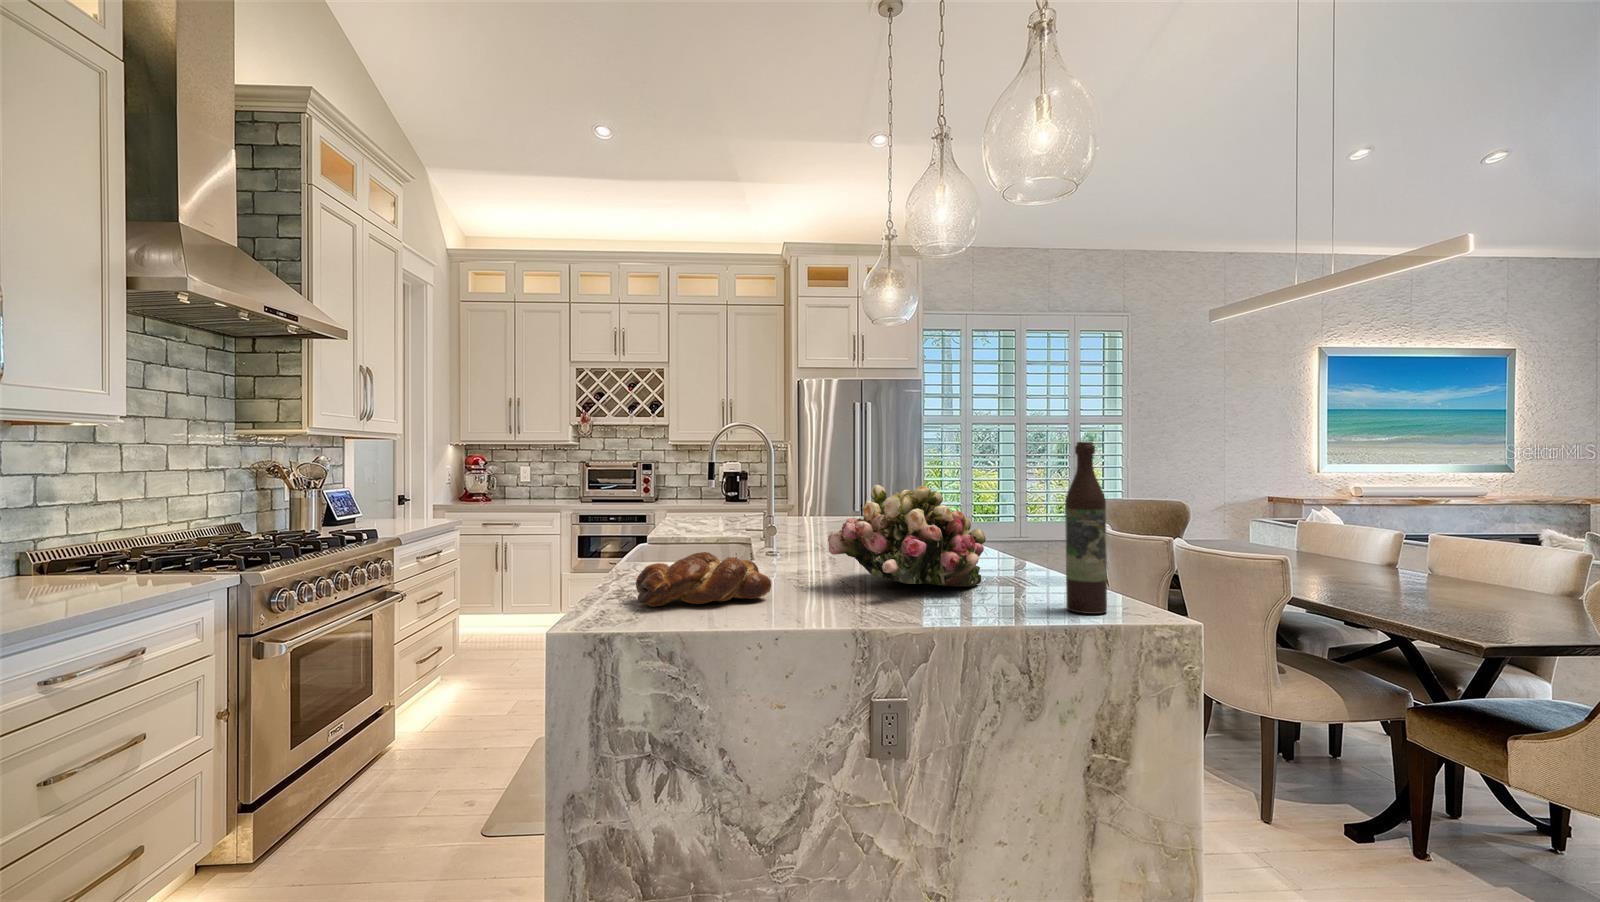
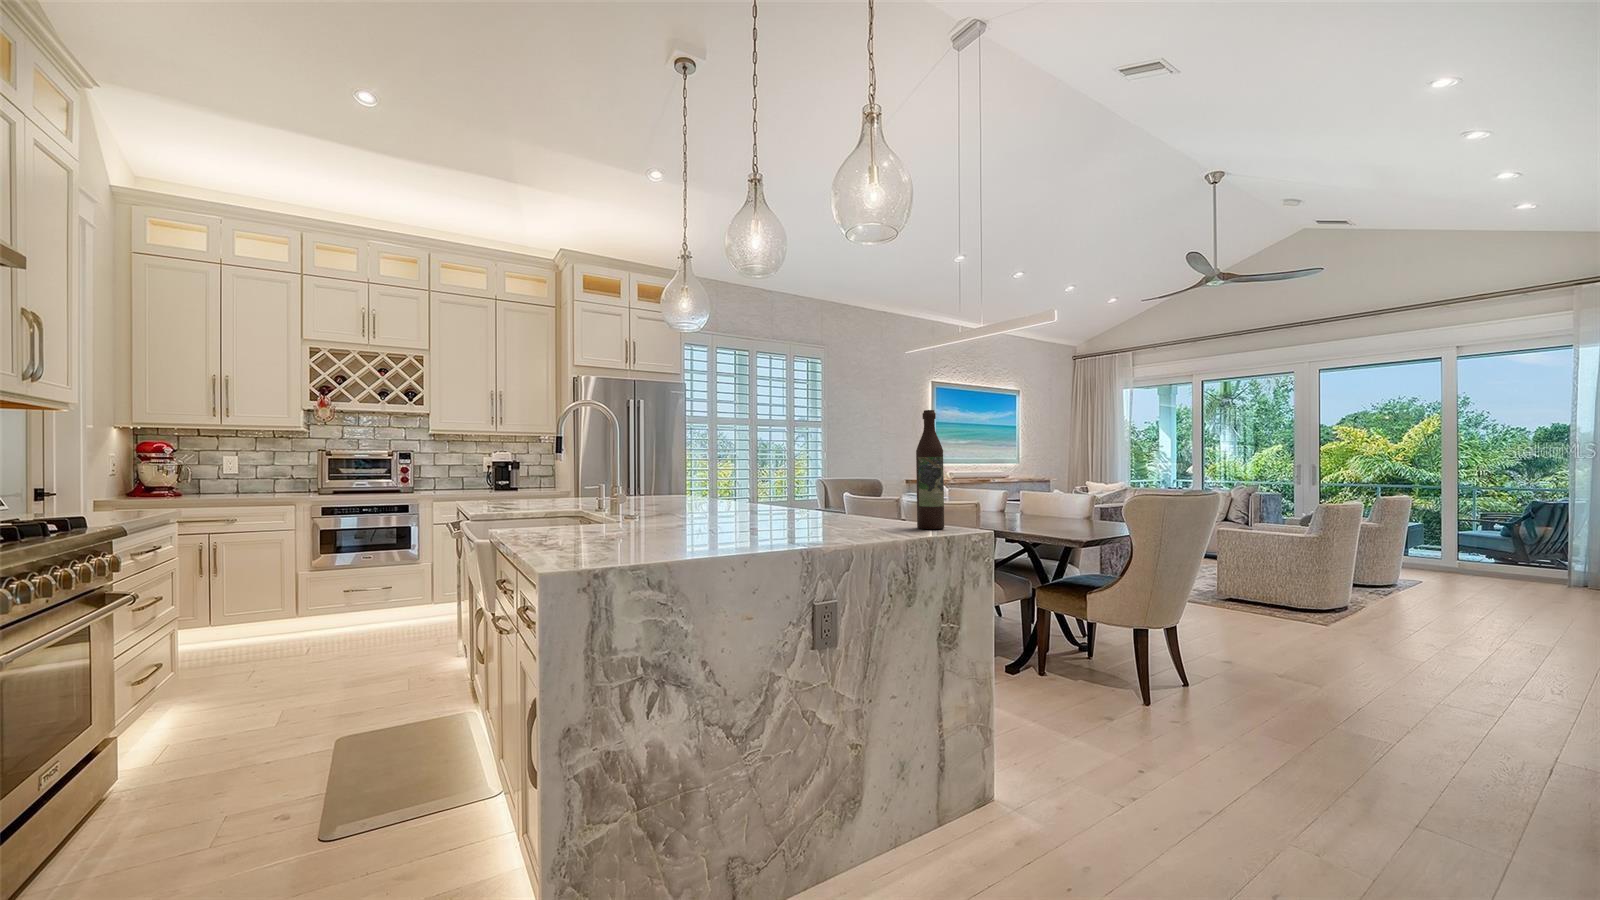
flower arrangement: present [828,485,986,587] -> none [729,446,849,521]
bread loaf: present [636,552,771,607] -> none [583,501,703,550]

